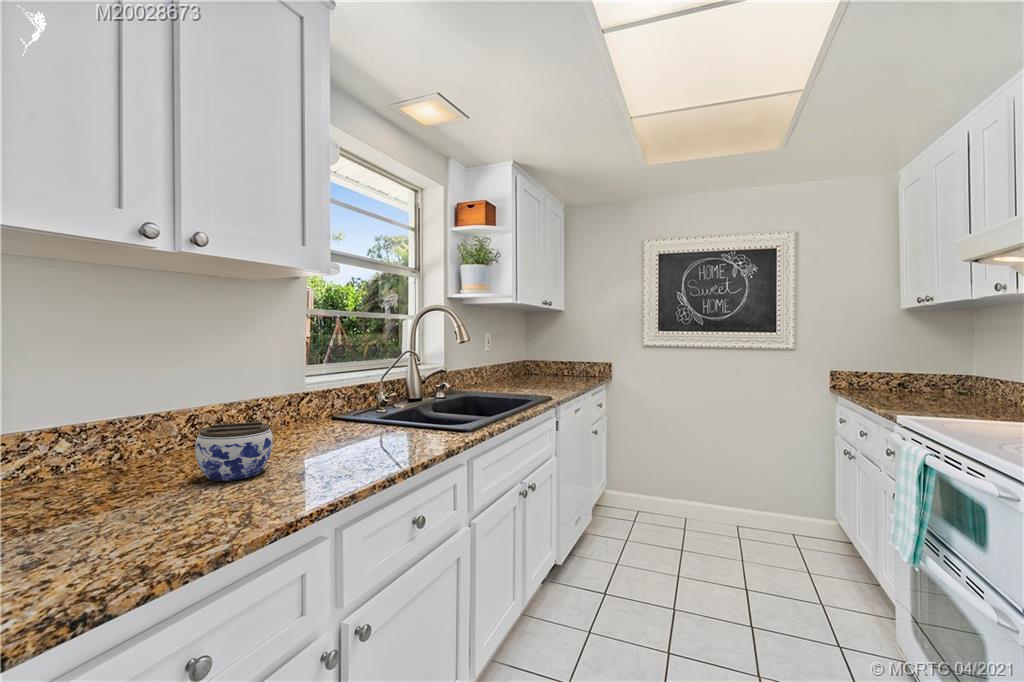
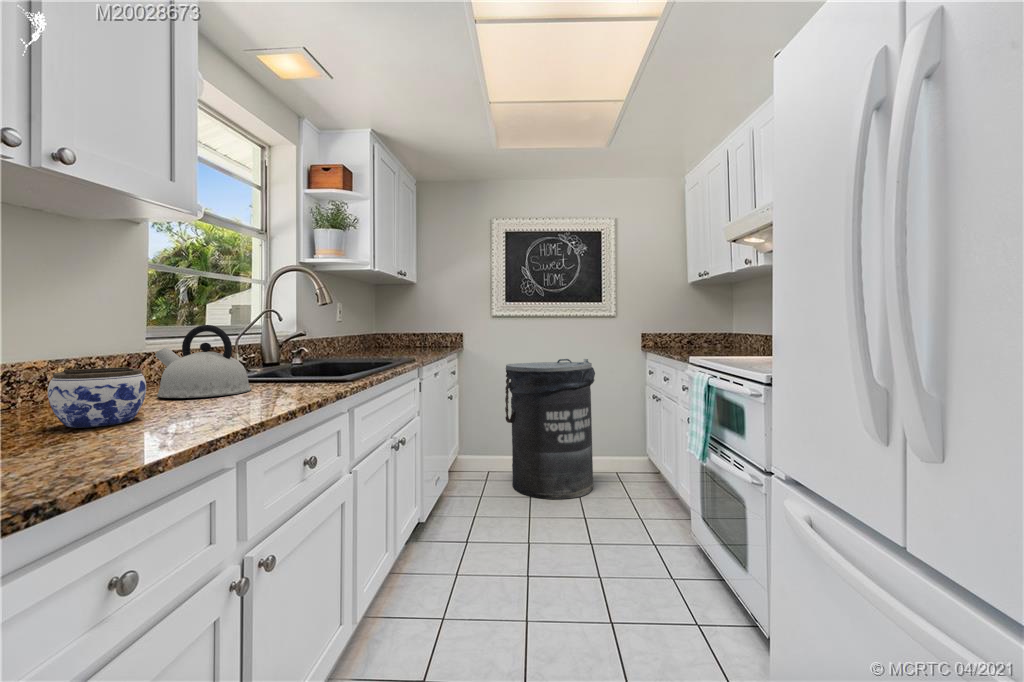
kettle: none [300,373,379,444] -> present [155,325,251,398]
trash can: none [652,399,764,566] -> present [505,359,595,499]

